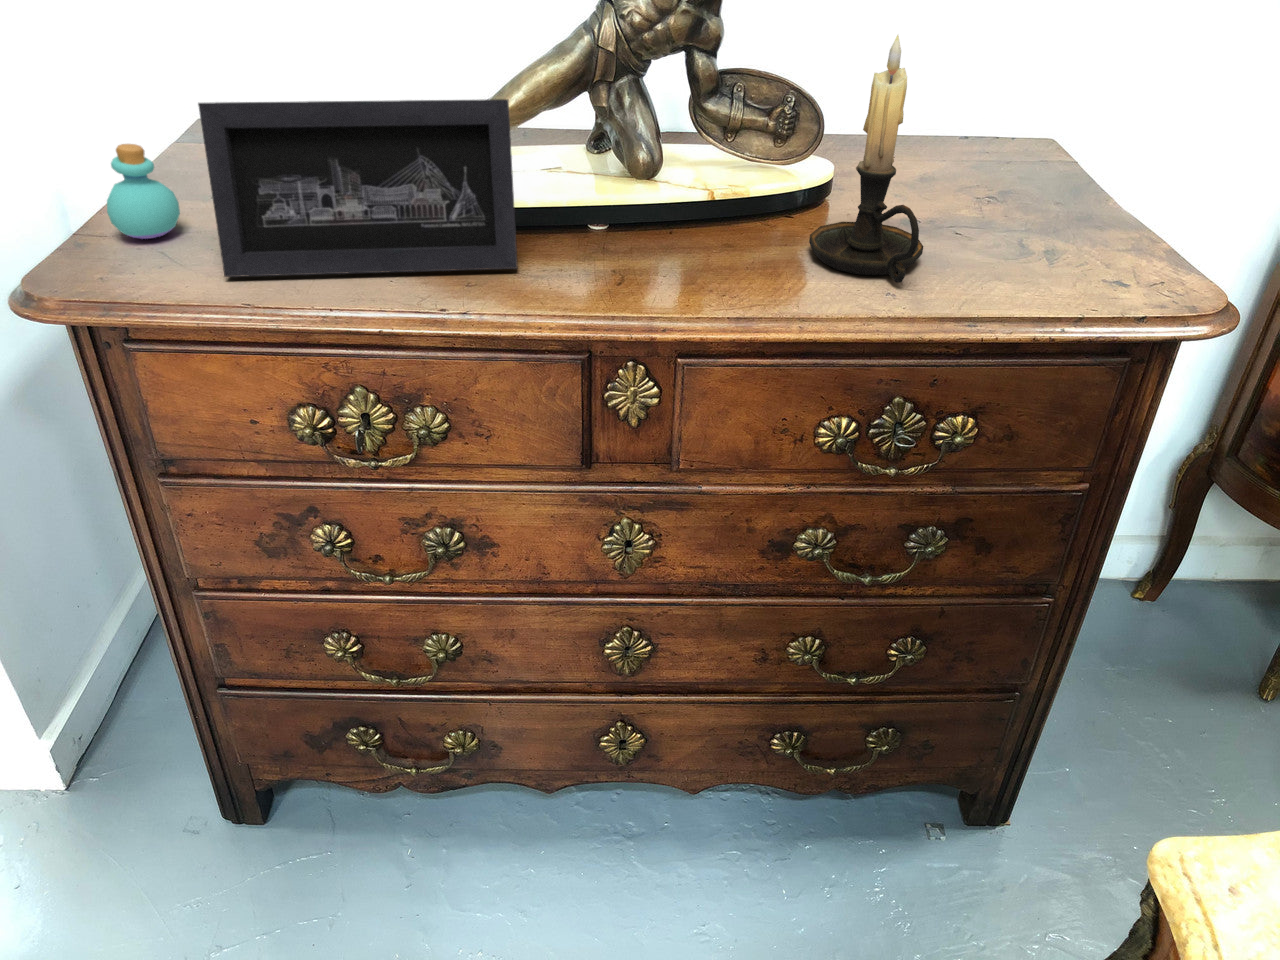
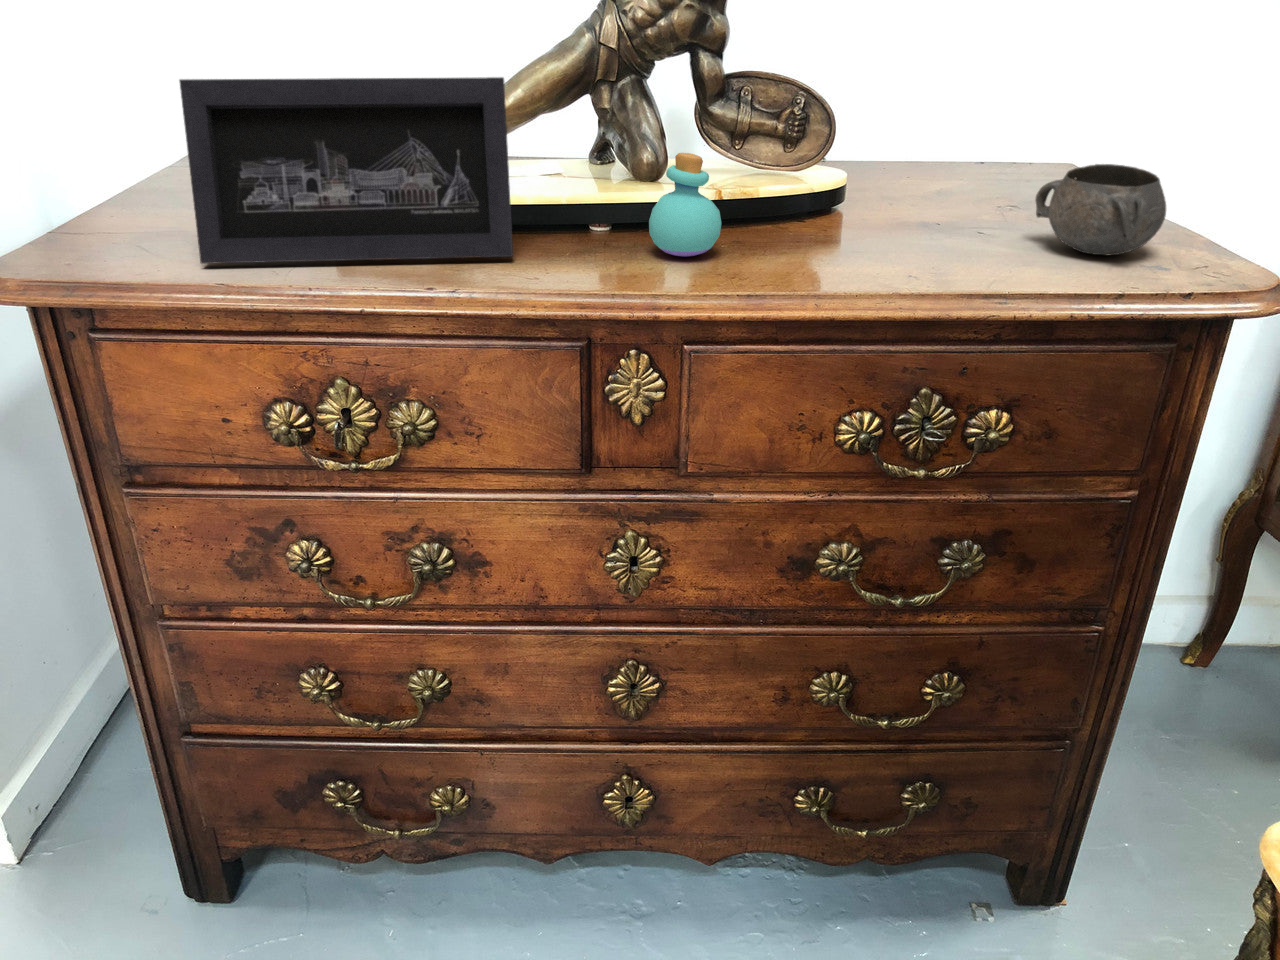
candle holder: present [809,35,923,282] -> none [823,5,946,266]
perfume bottle: present [107,144,180,239] -> present [649,153,722,257]
decorative bowl: none [1009,178,1130,268] -> present [1036,164,1166,255]

